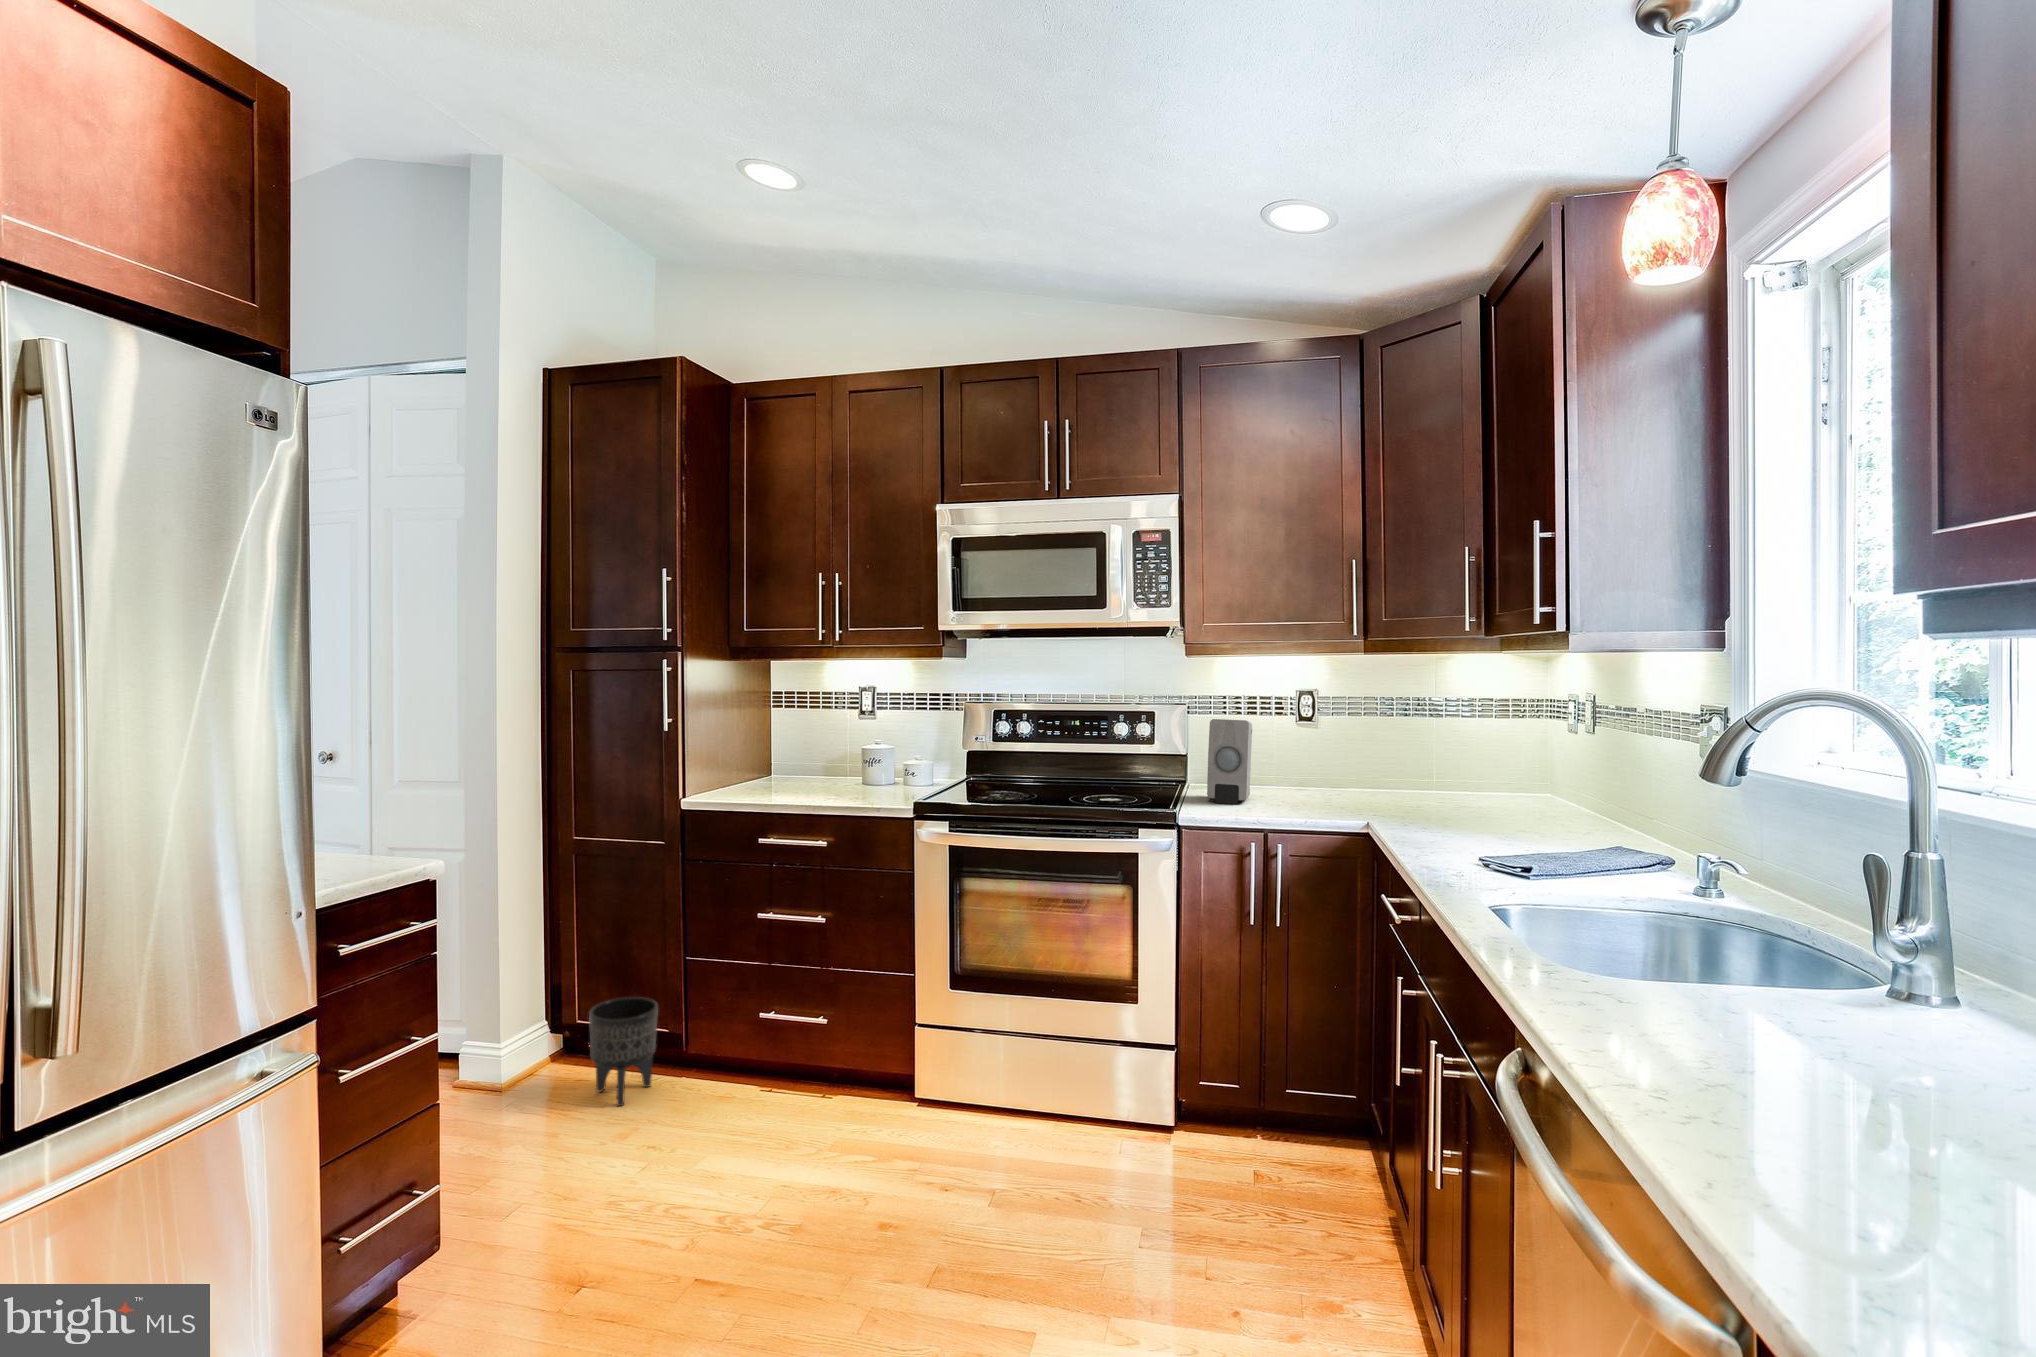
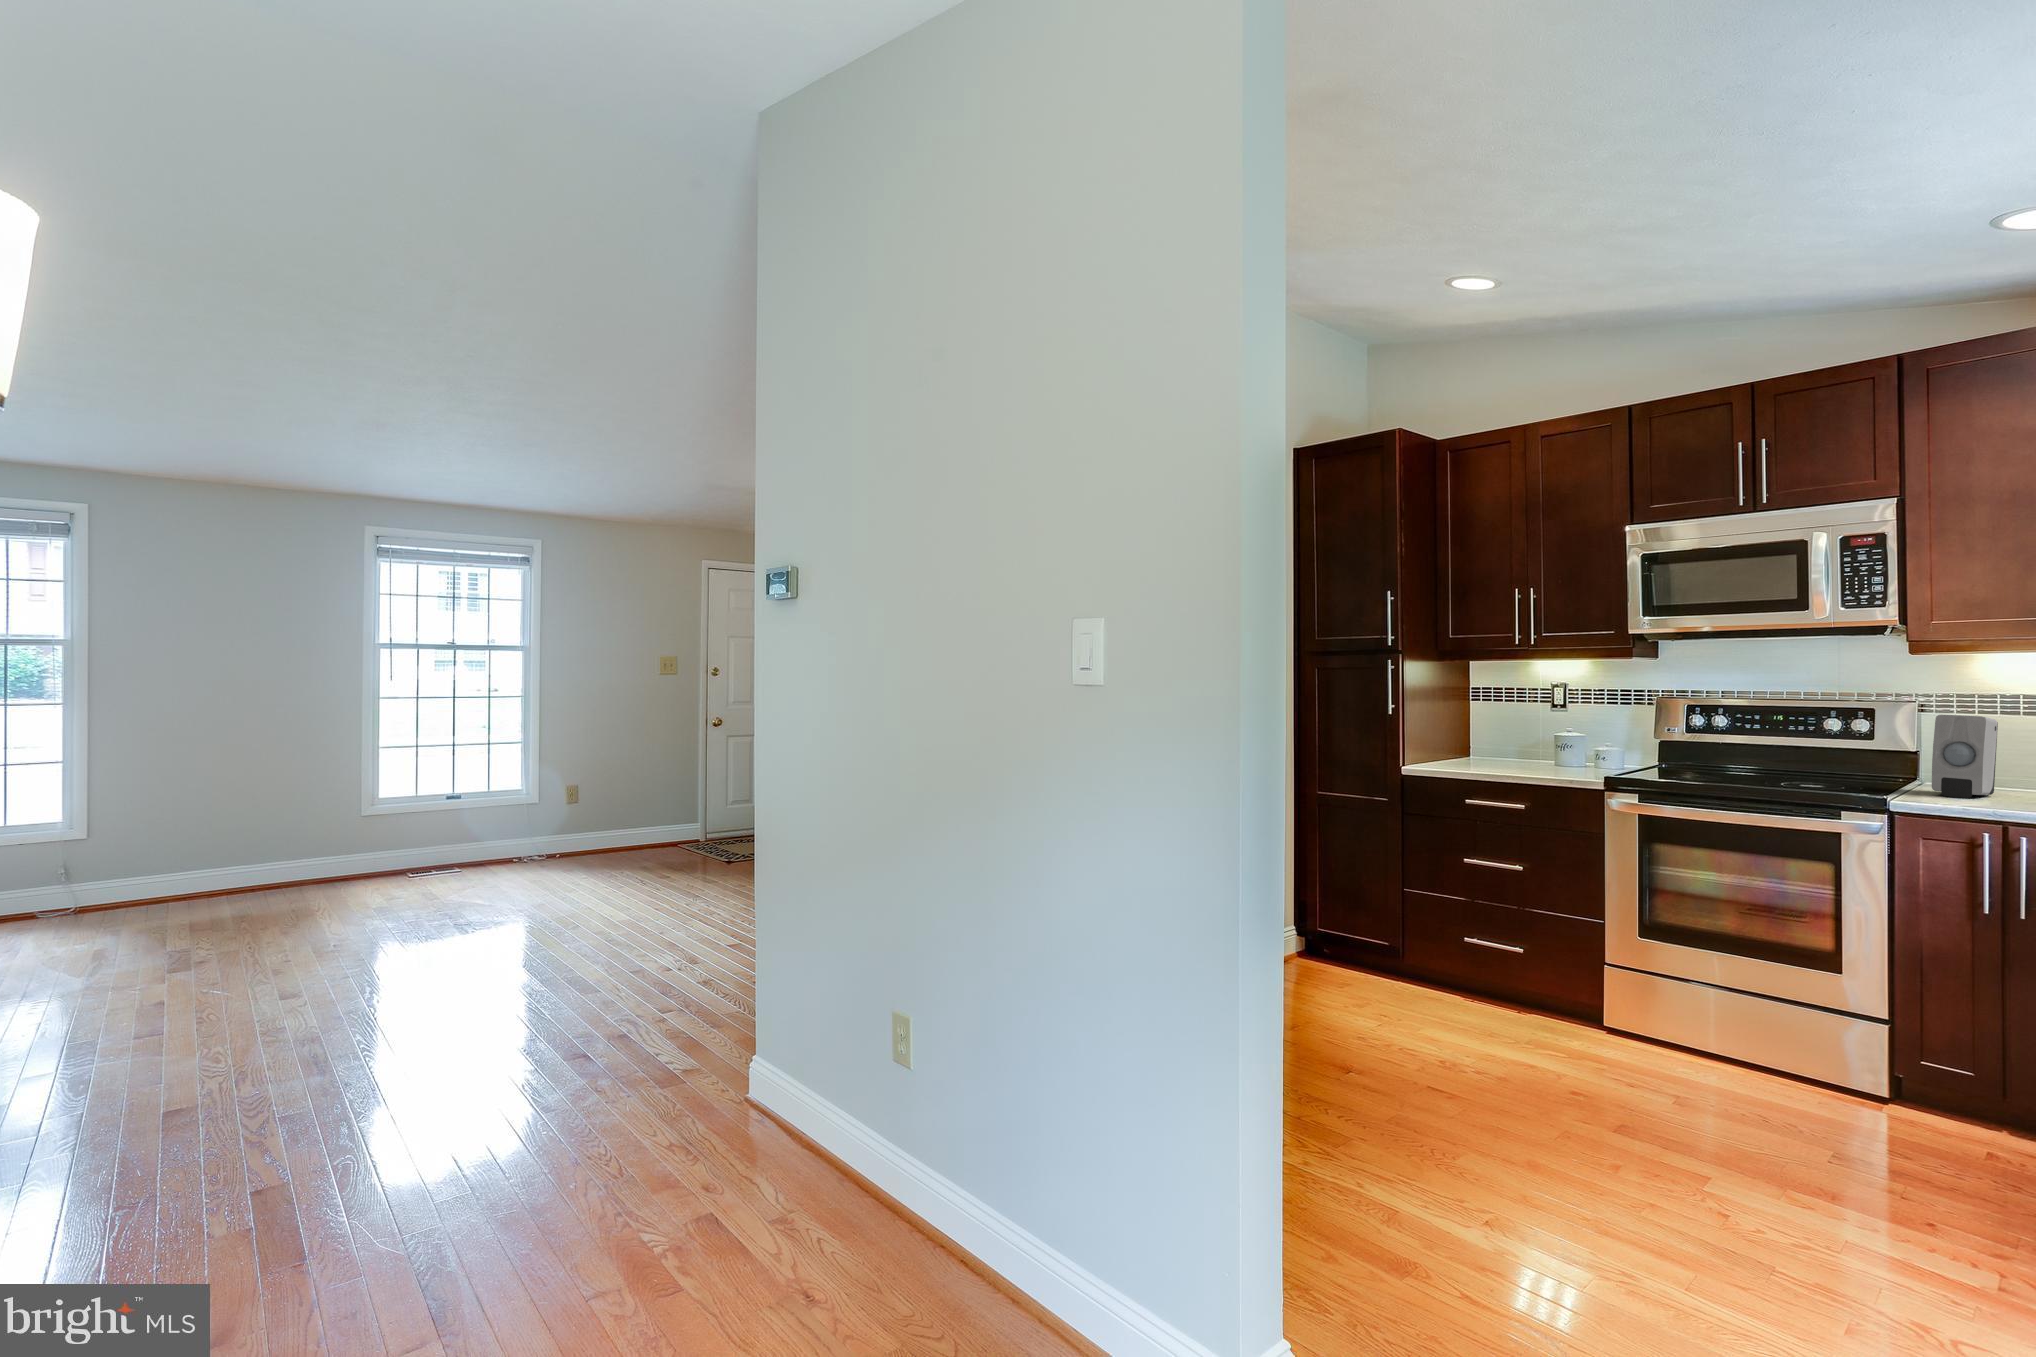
planter: present [589,997,658,1106] -> none [1336,910,1385,985]

